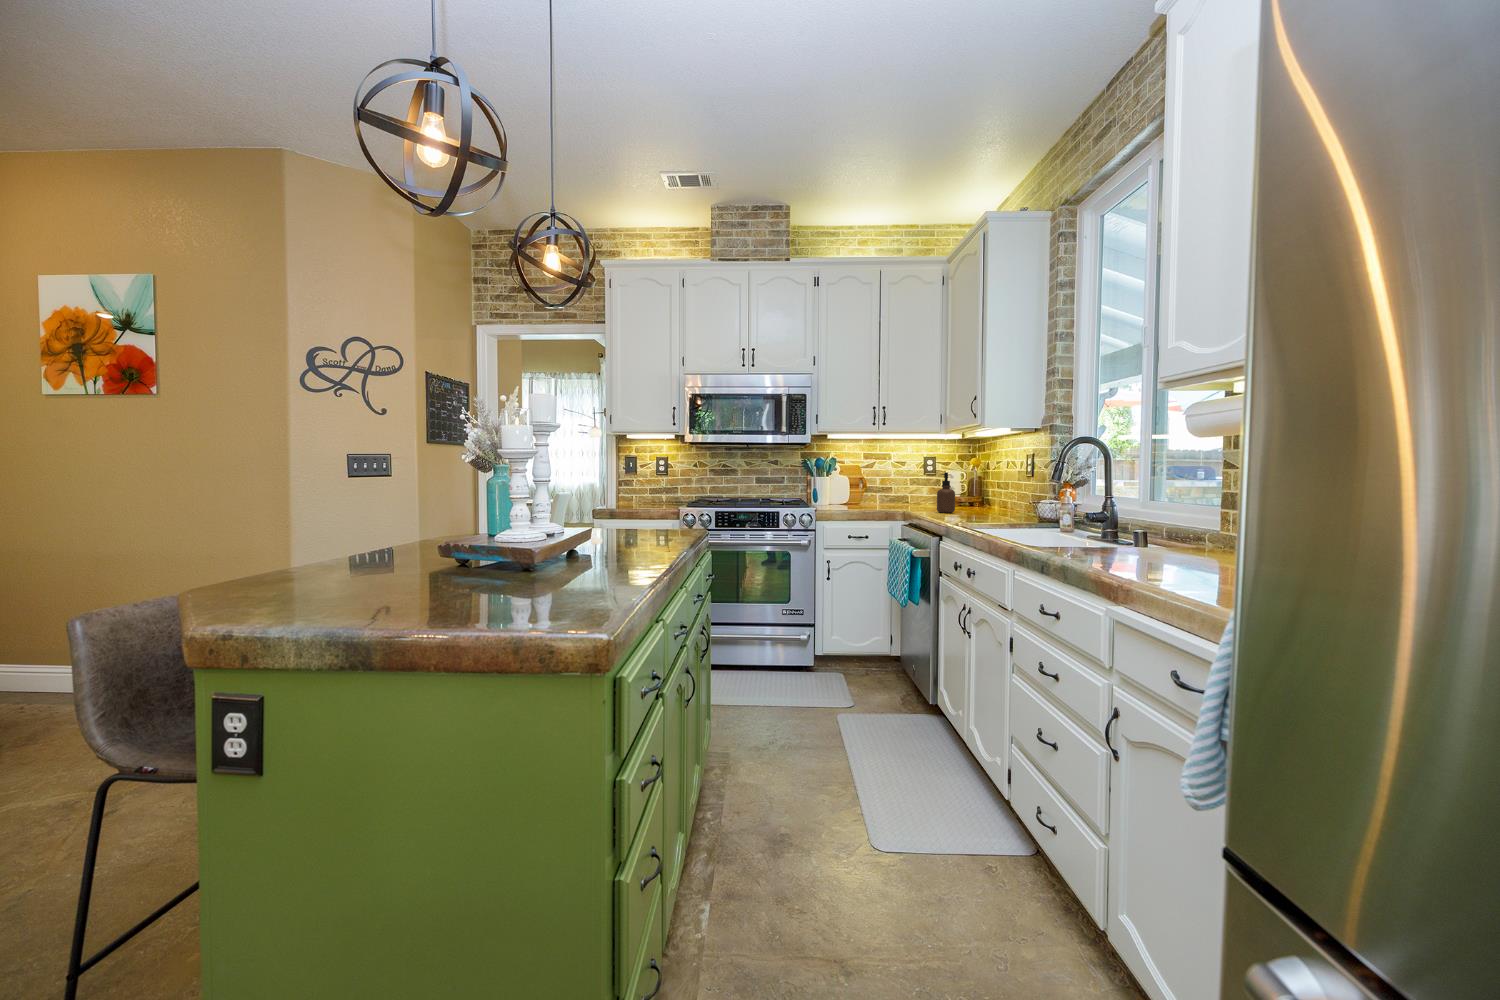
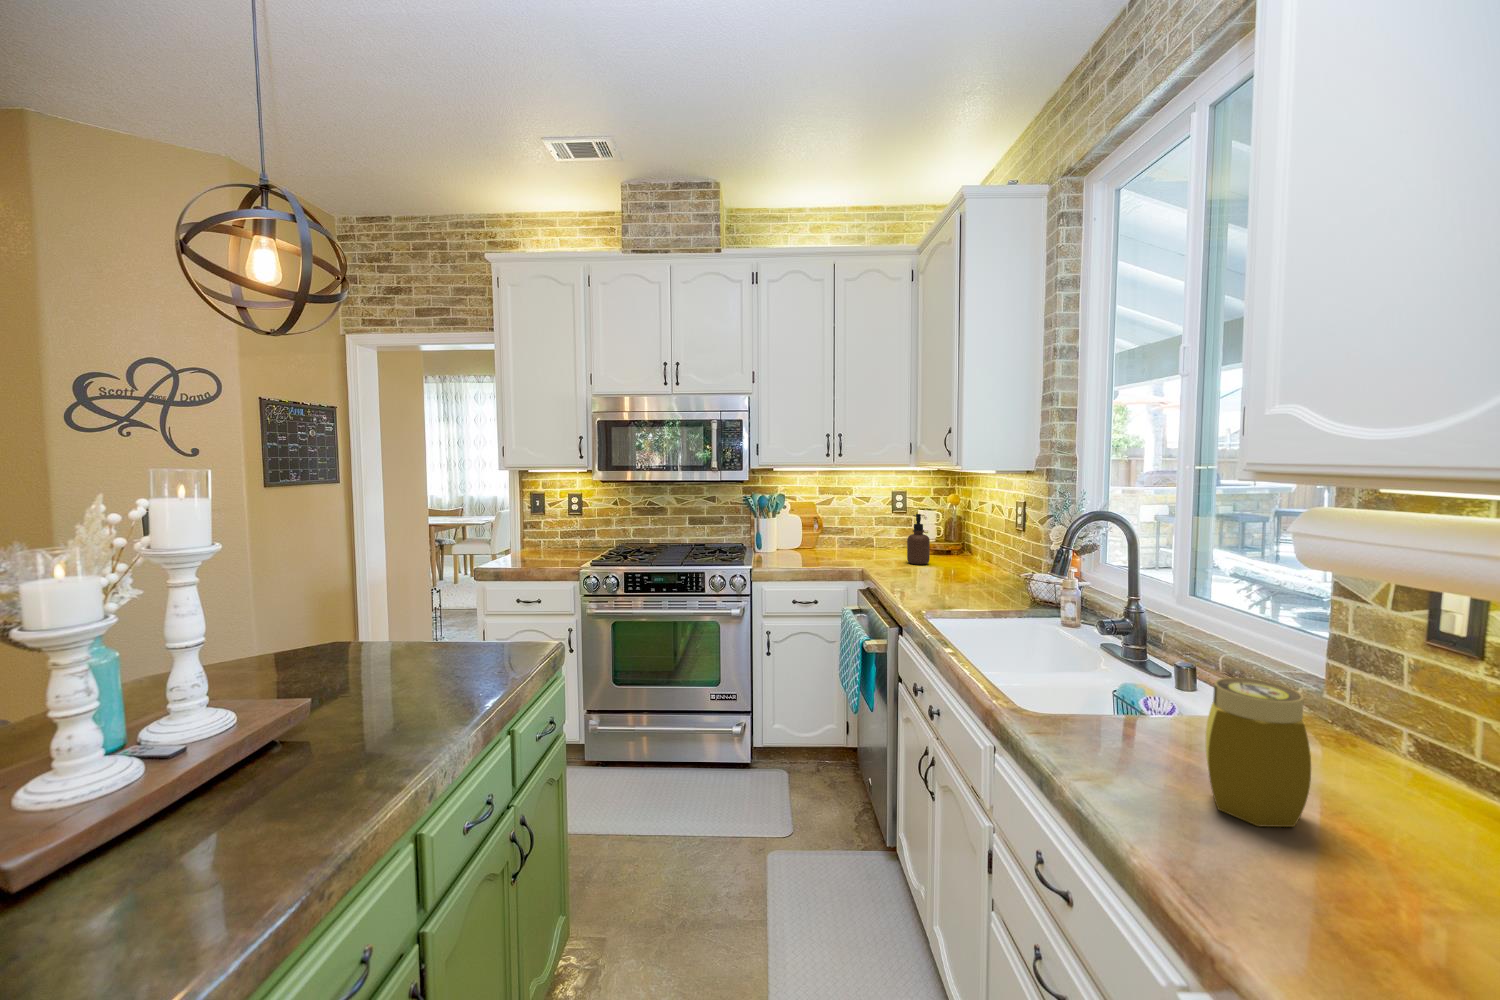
jar: none [1140,494,1193,565] -> present [1206,678,1311,827]

